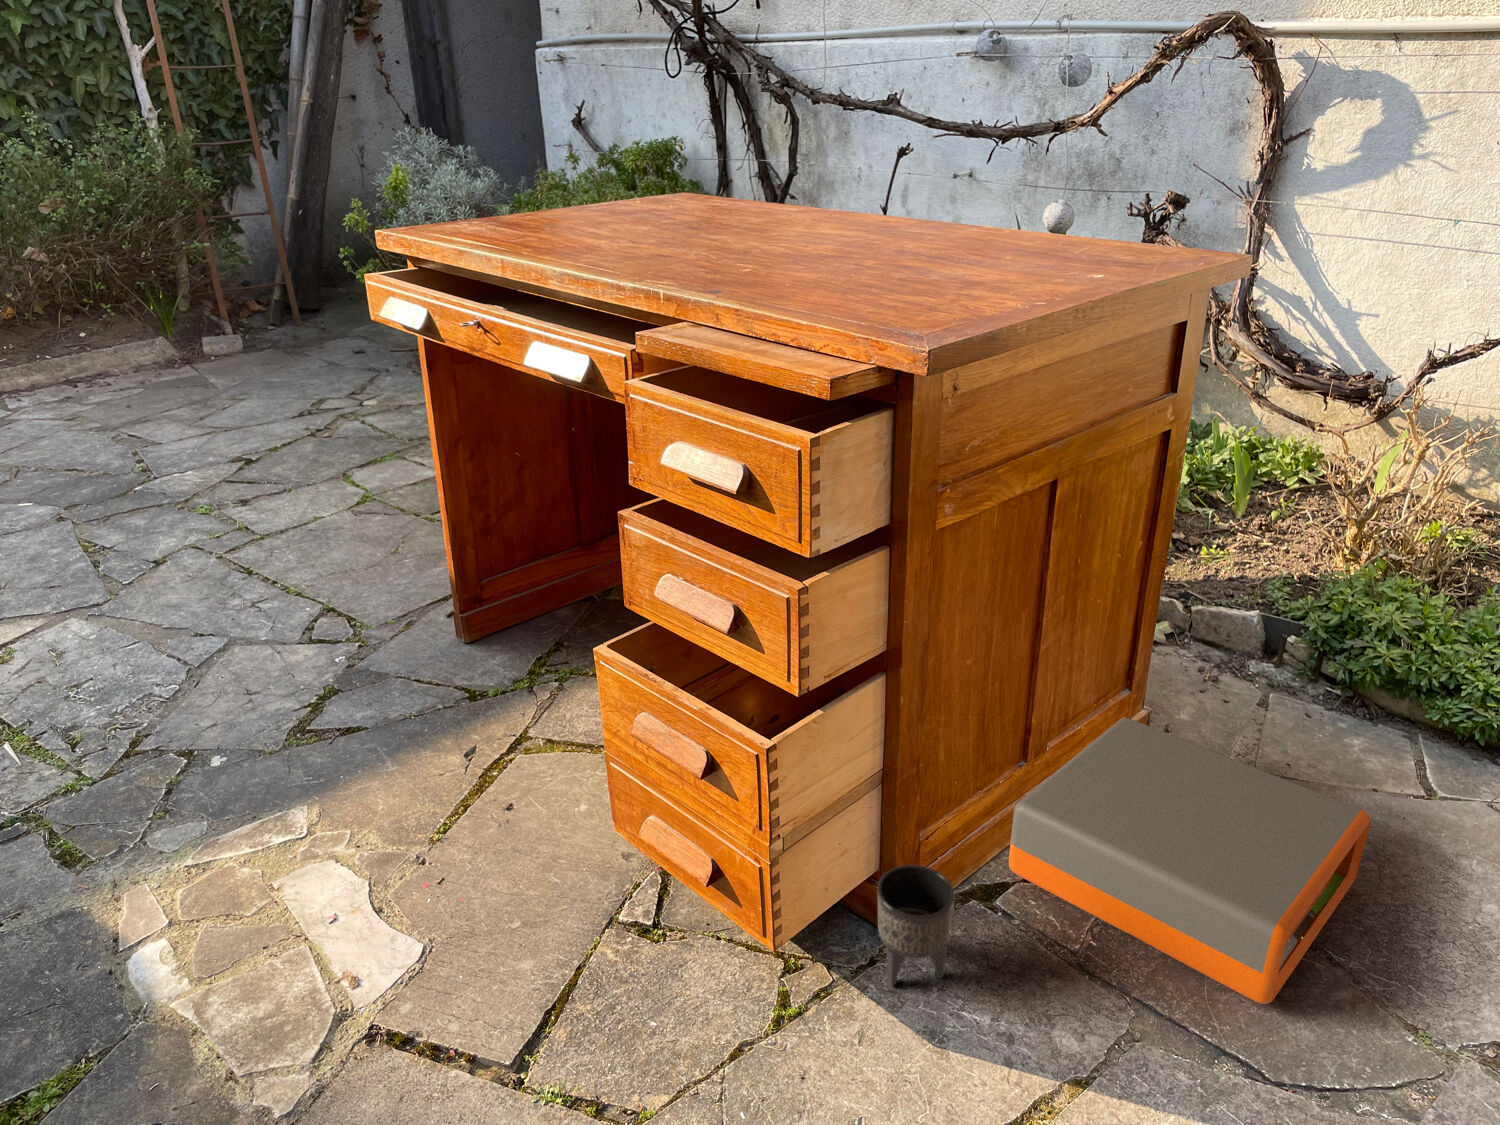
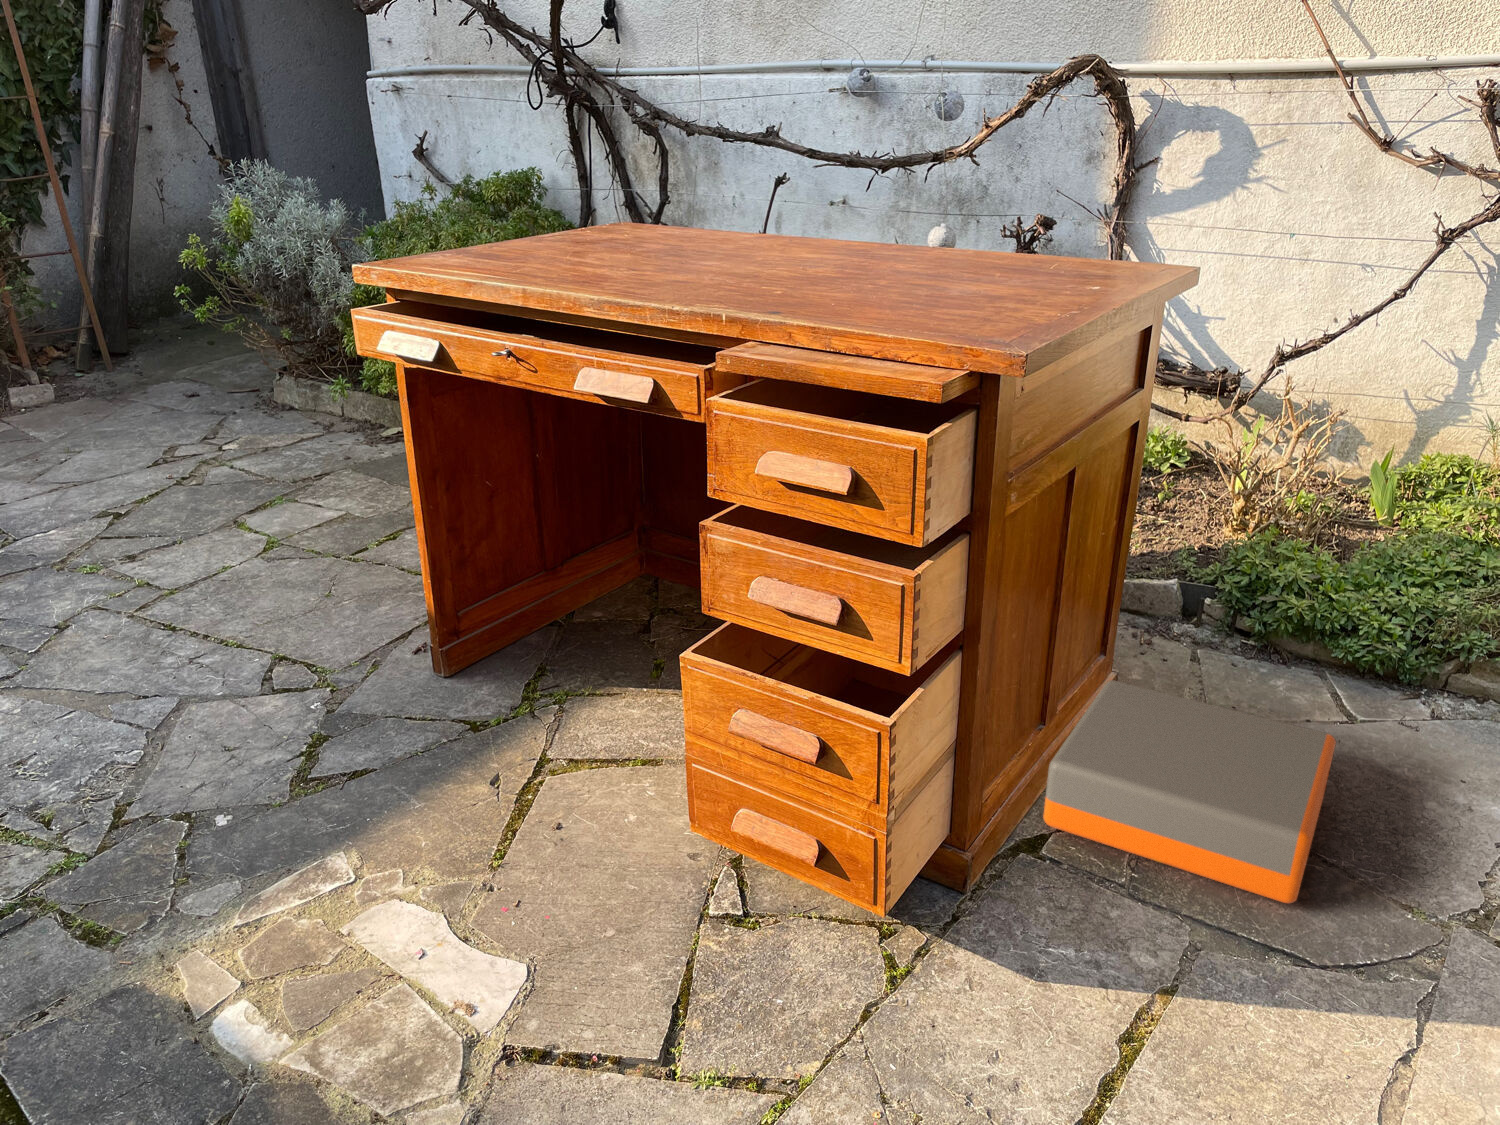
planter: present [877,865,955,986] -> none [962,823,1033,937]

